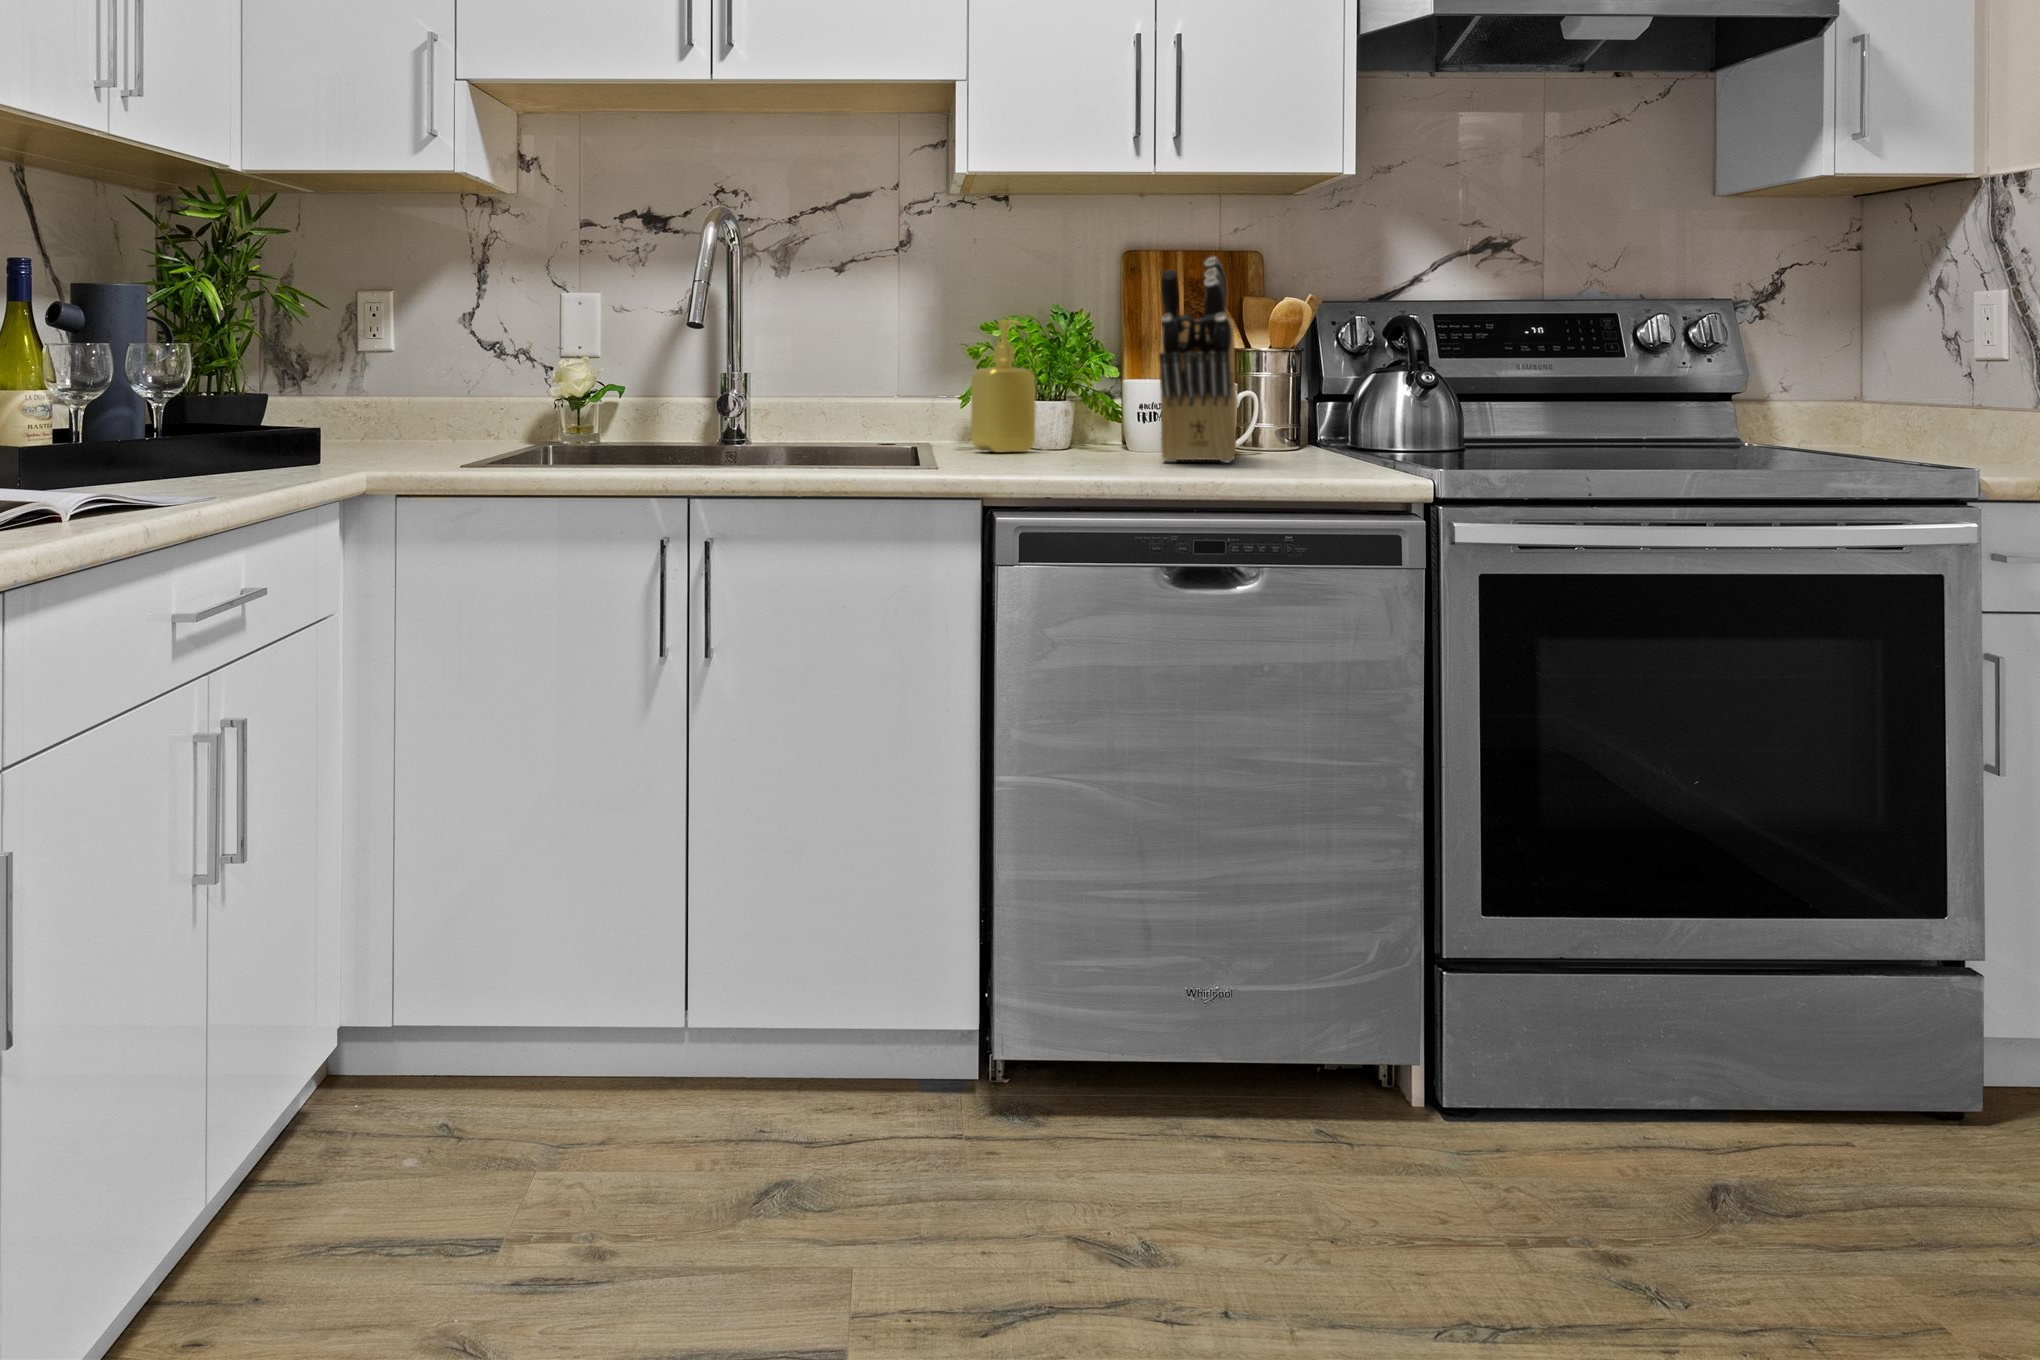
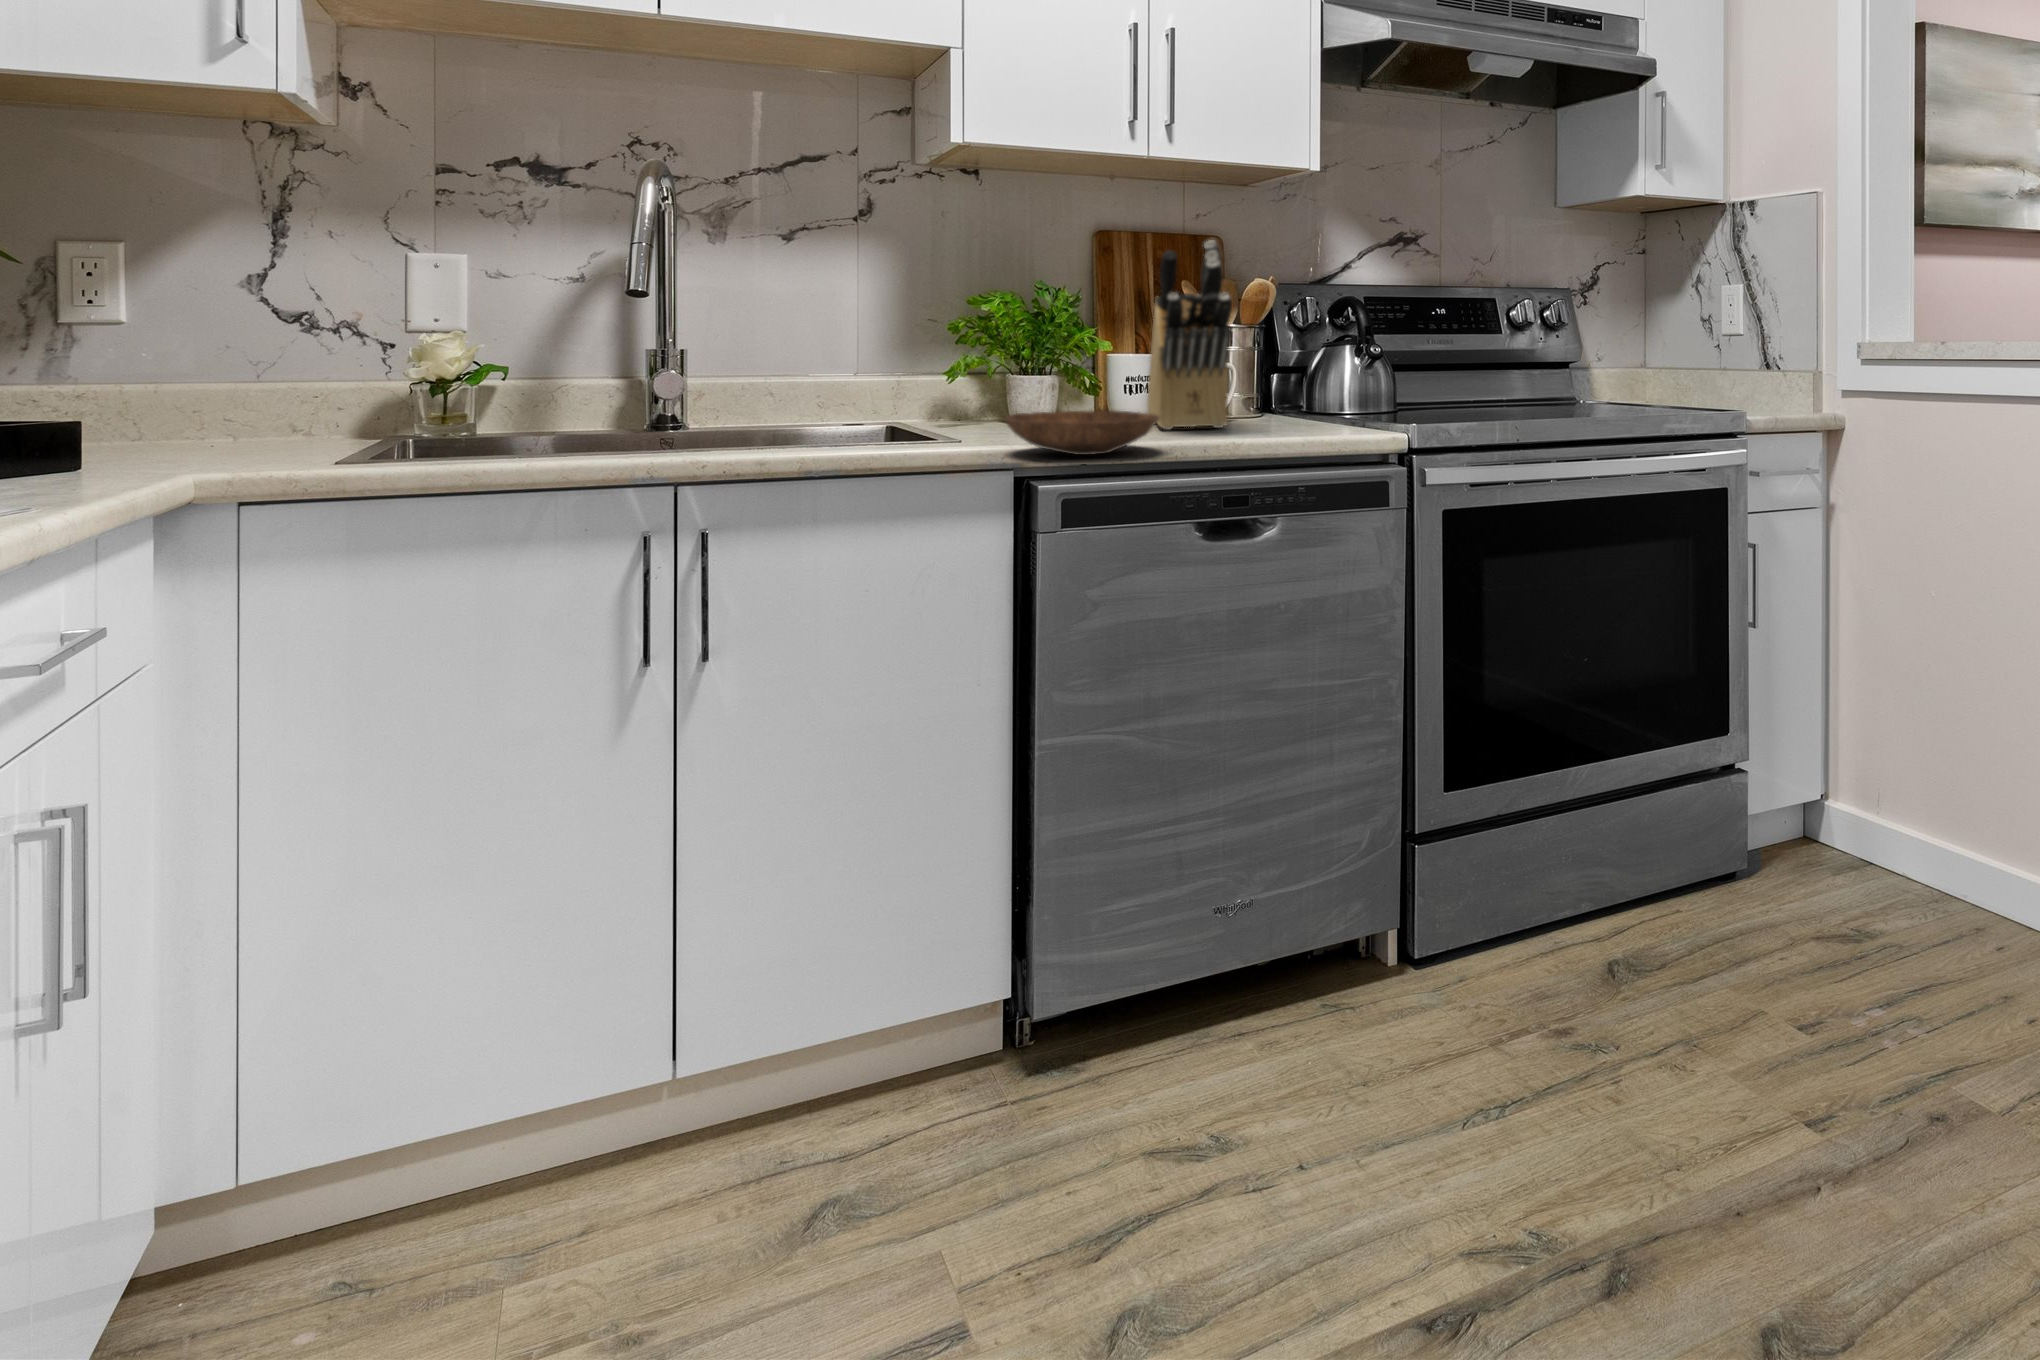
soap dispenser: present [971,320,1036,453] -> none [950,293,1017,423]
bowl: none [985,435,1132,475] -> present [1005,410,1160,455]

